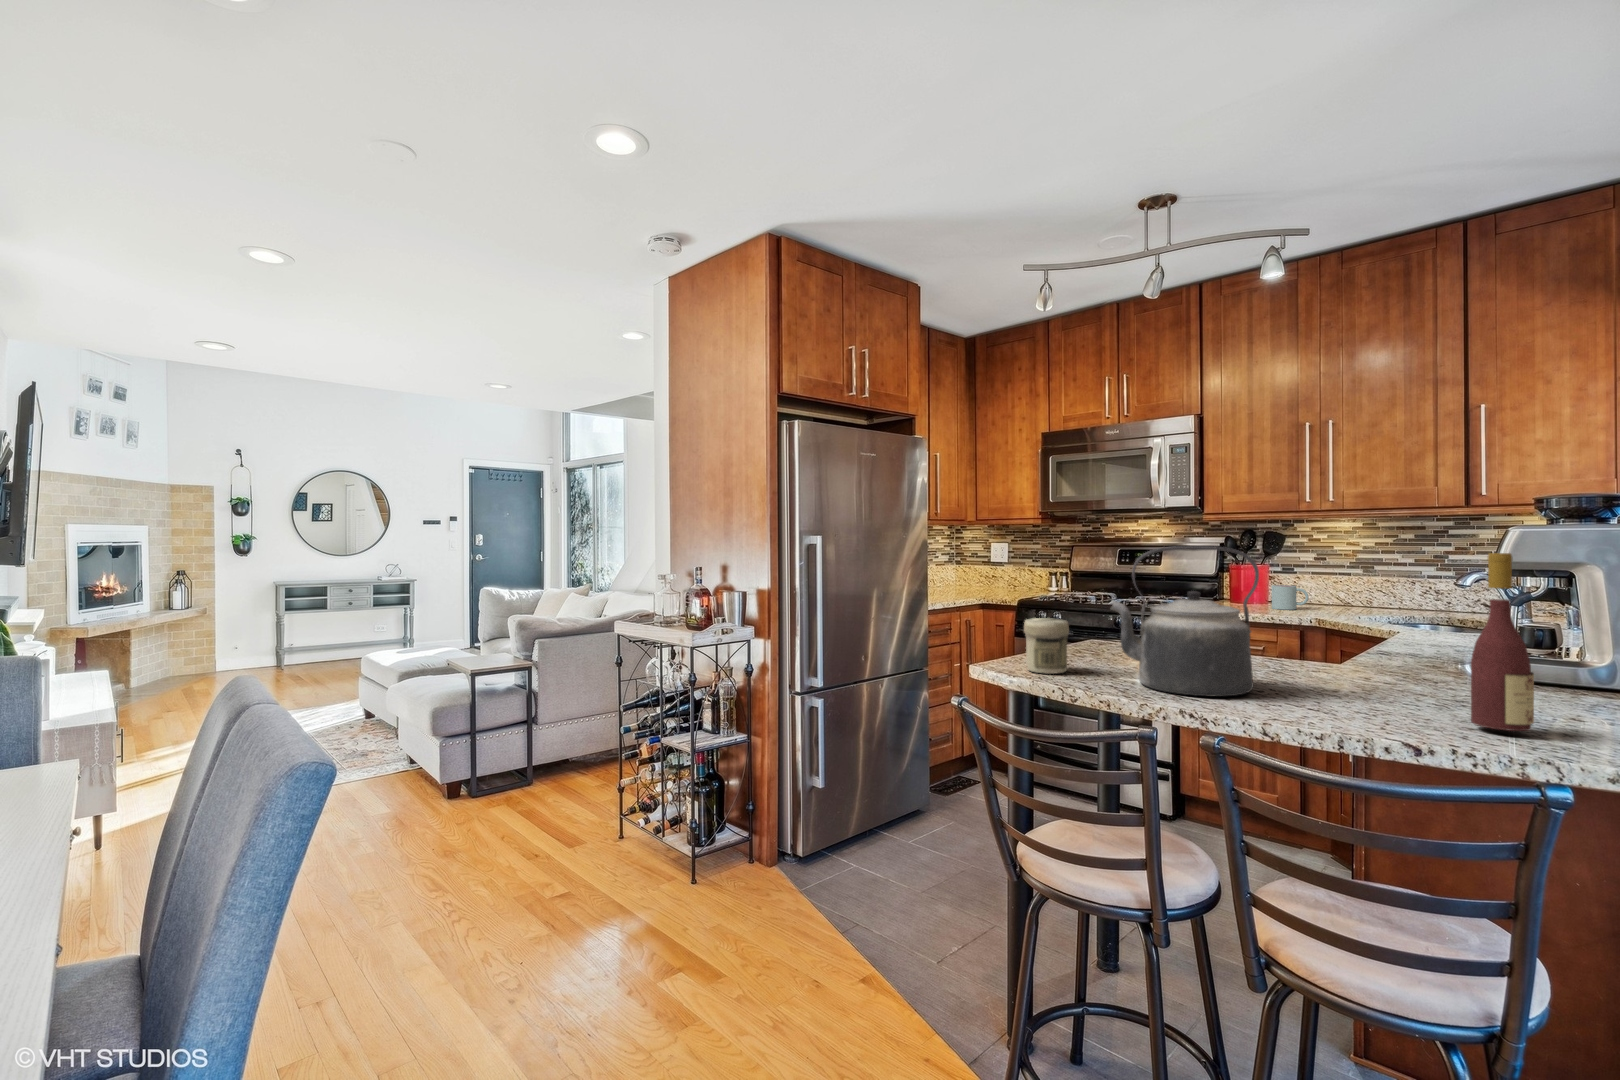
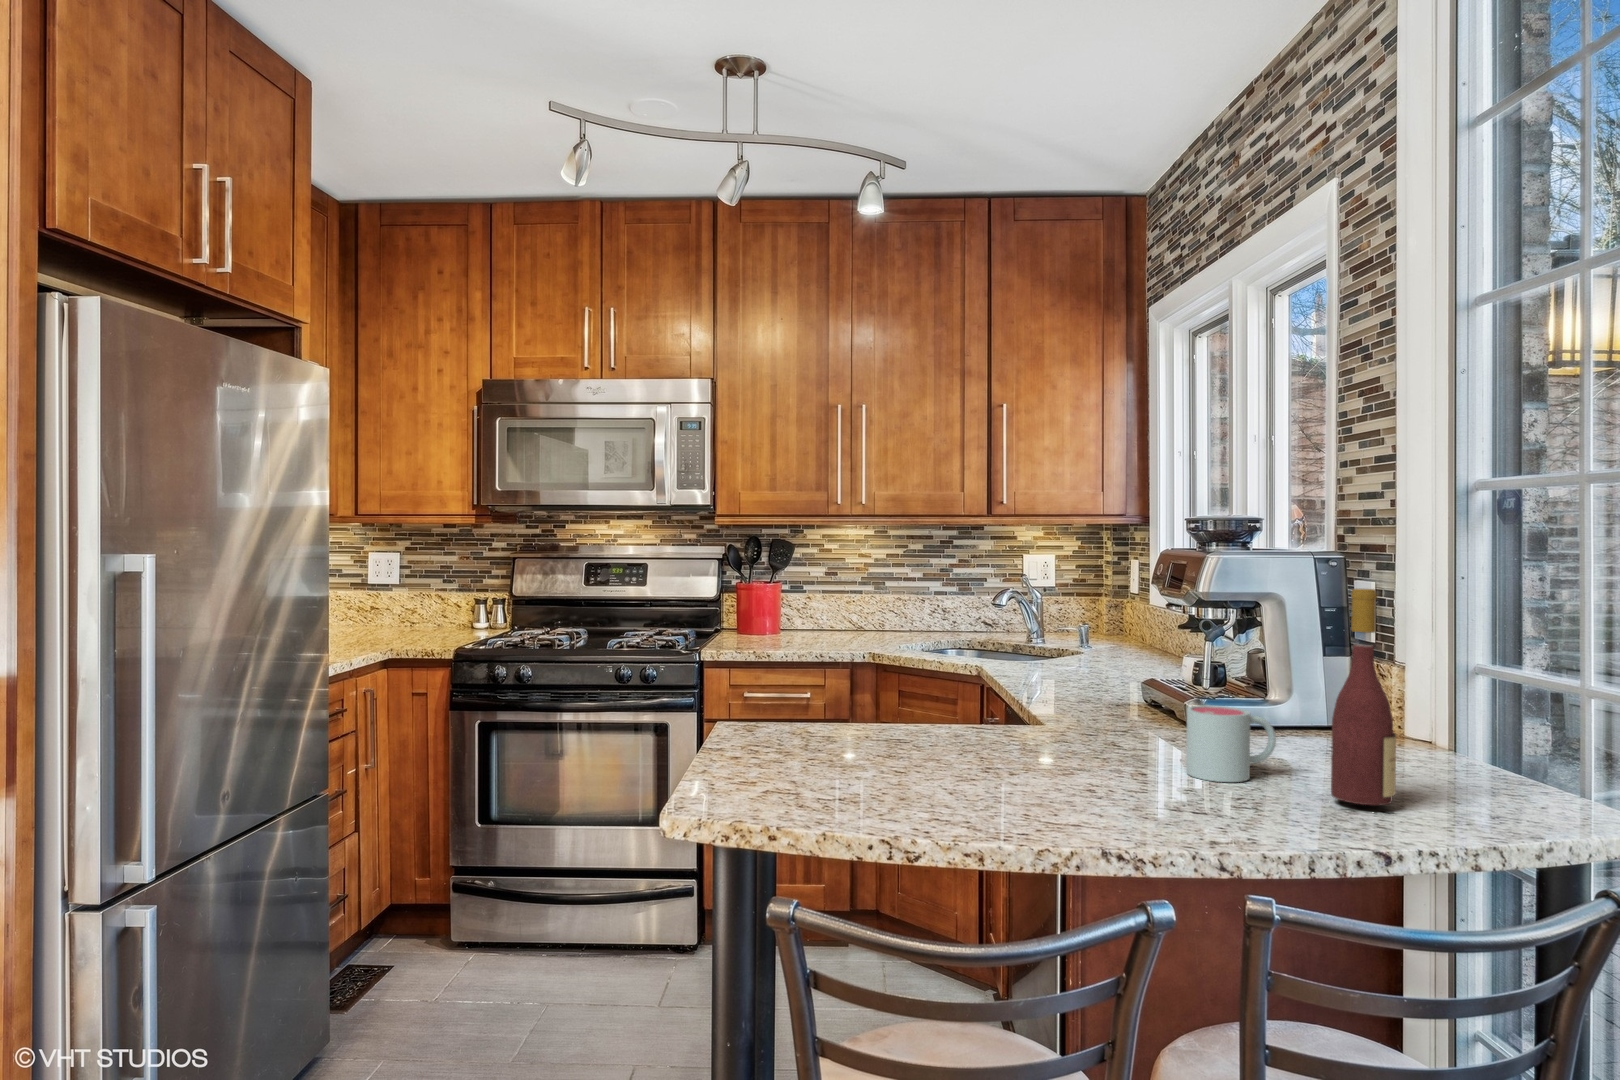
kettle: present [1111,546,1259,696] -> none [910,580,1096,816]
mug: present [1272,585,1309,610] -> present [1186,705,1276,782]
jar: present [1024,618,1069,674] -> none [754,708,830,811]

